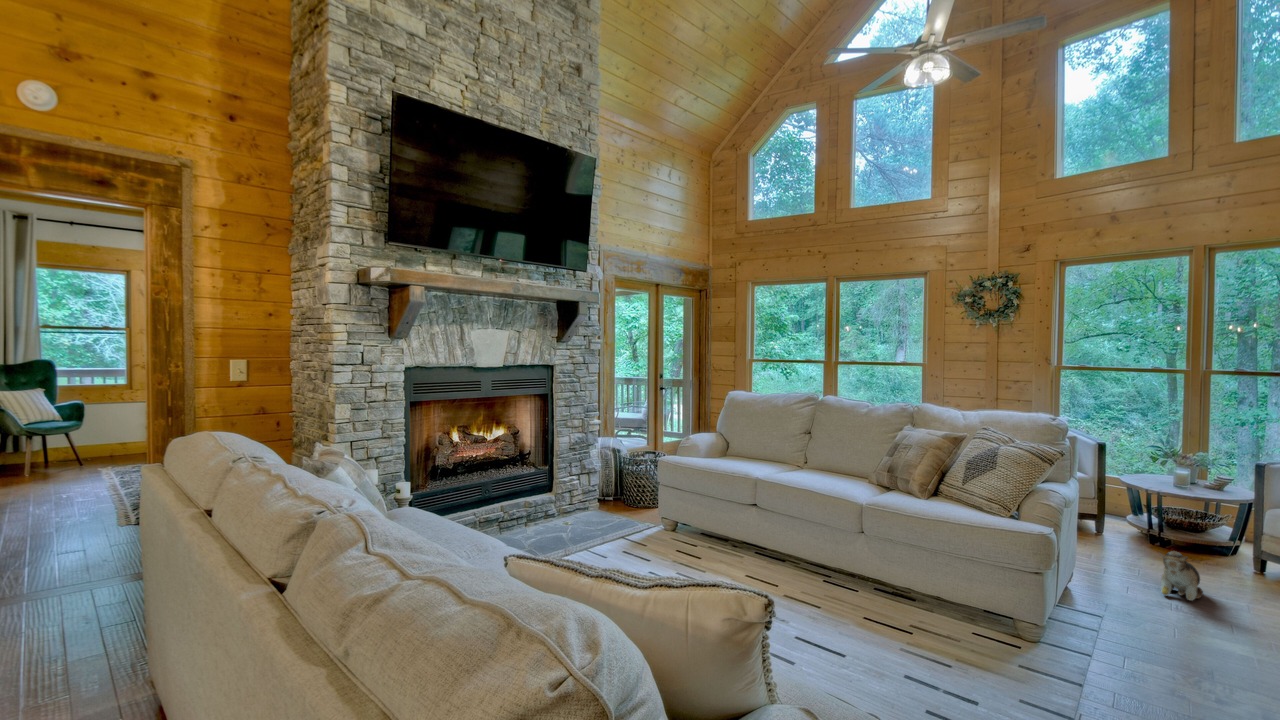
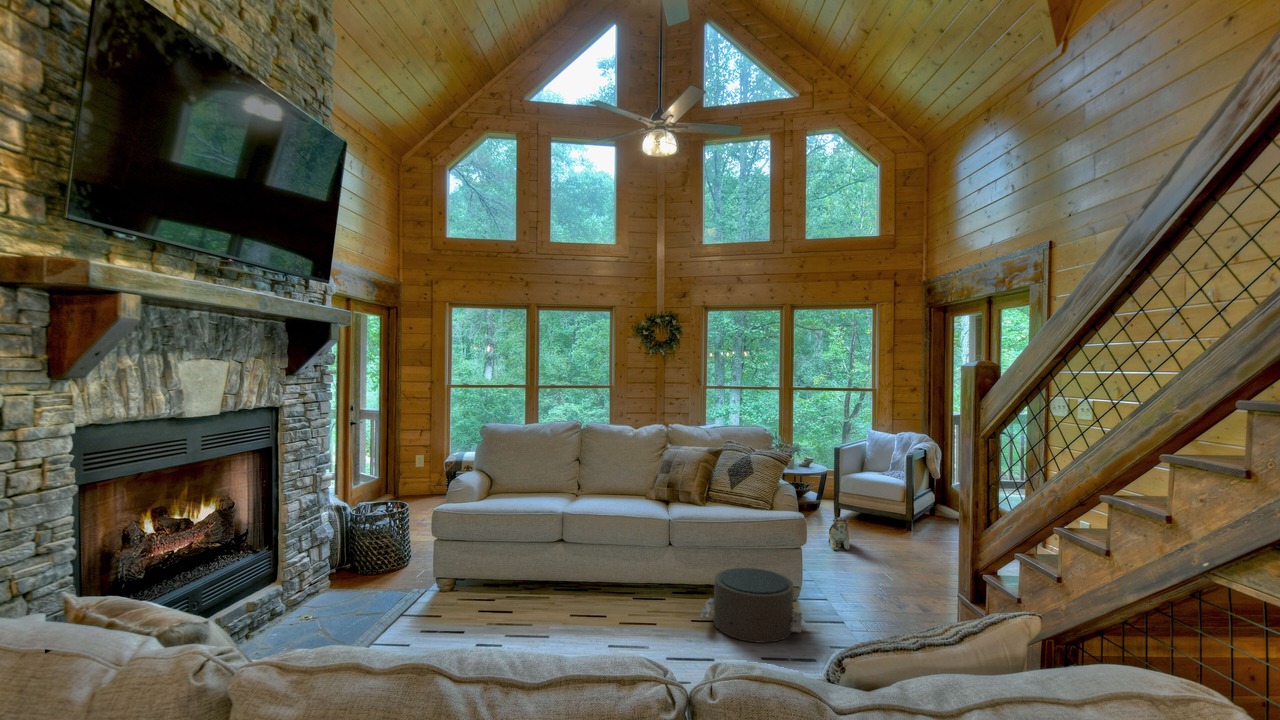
pouf: none [852,565,987,656] -> present [701,568,803,643]

